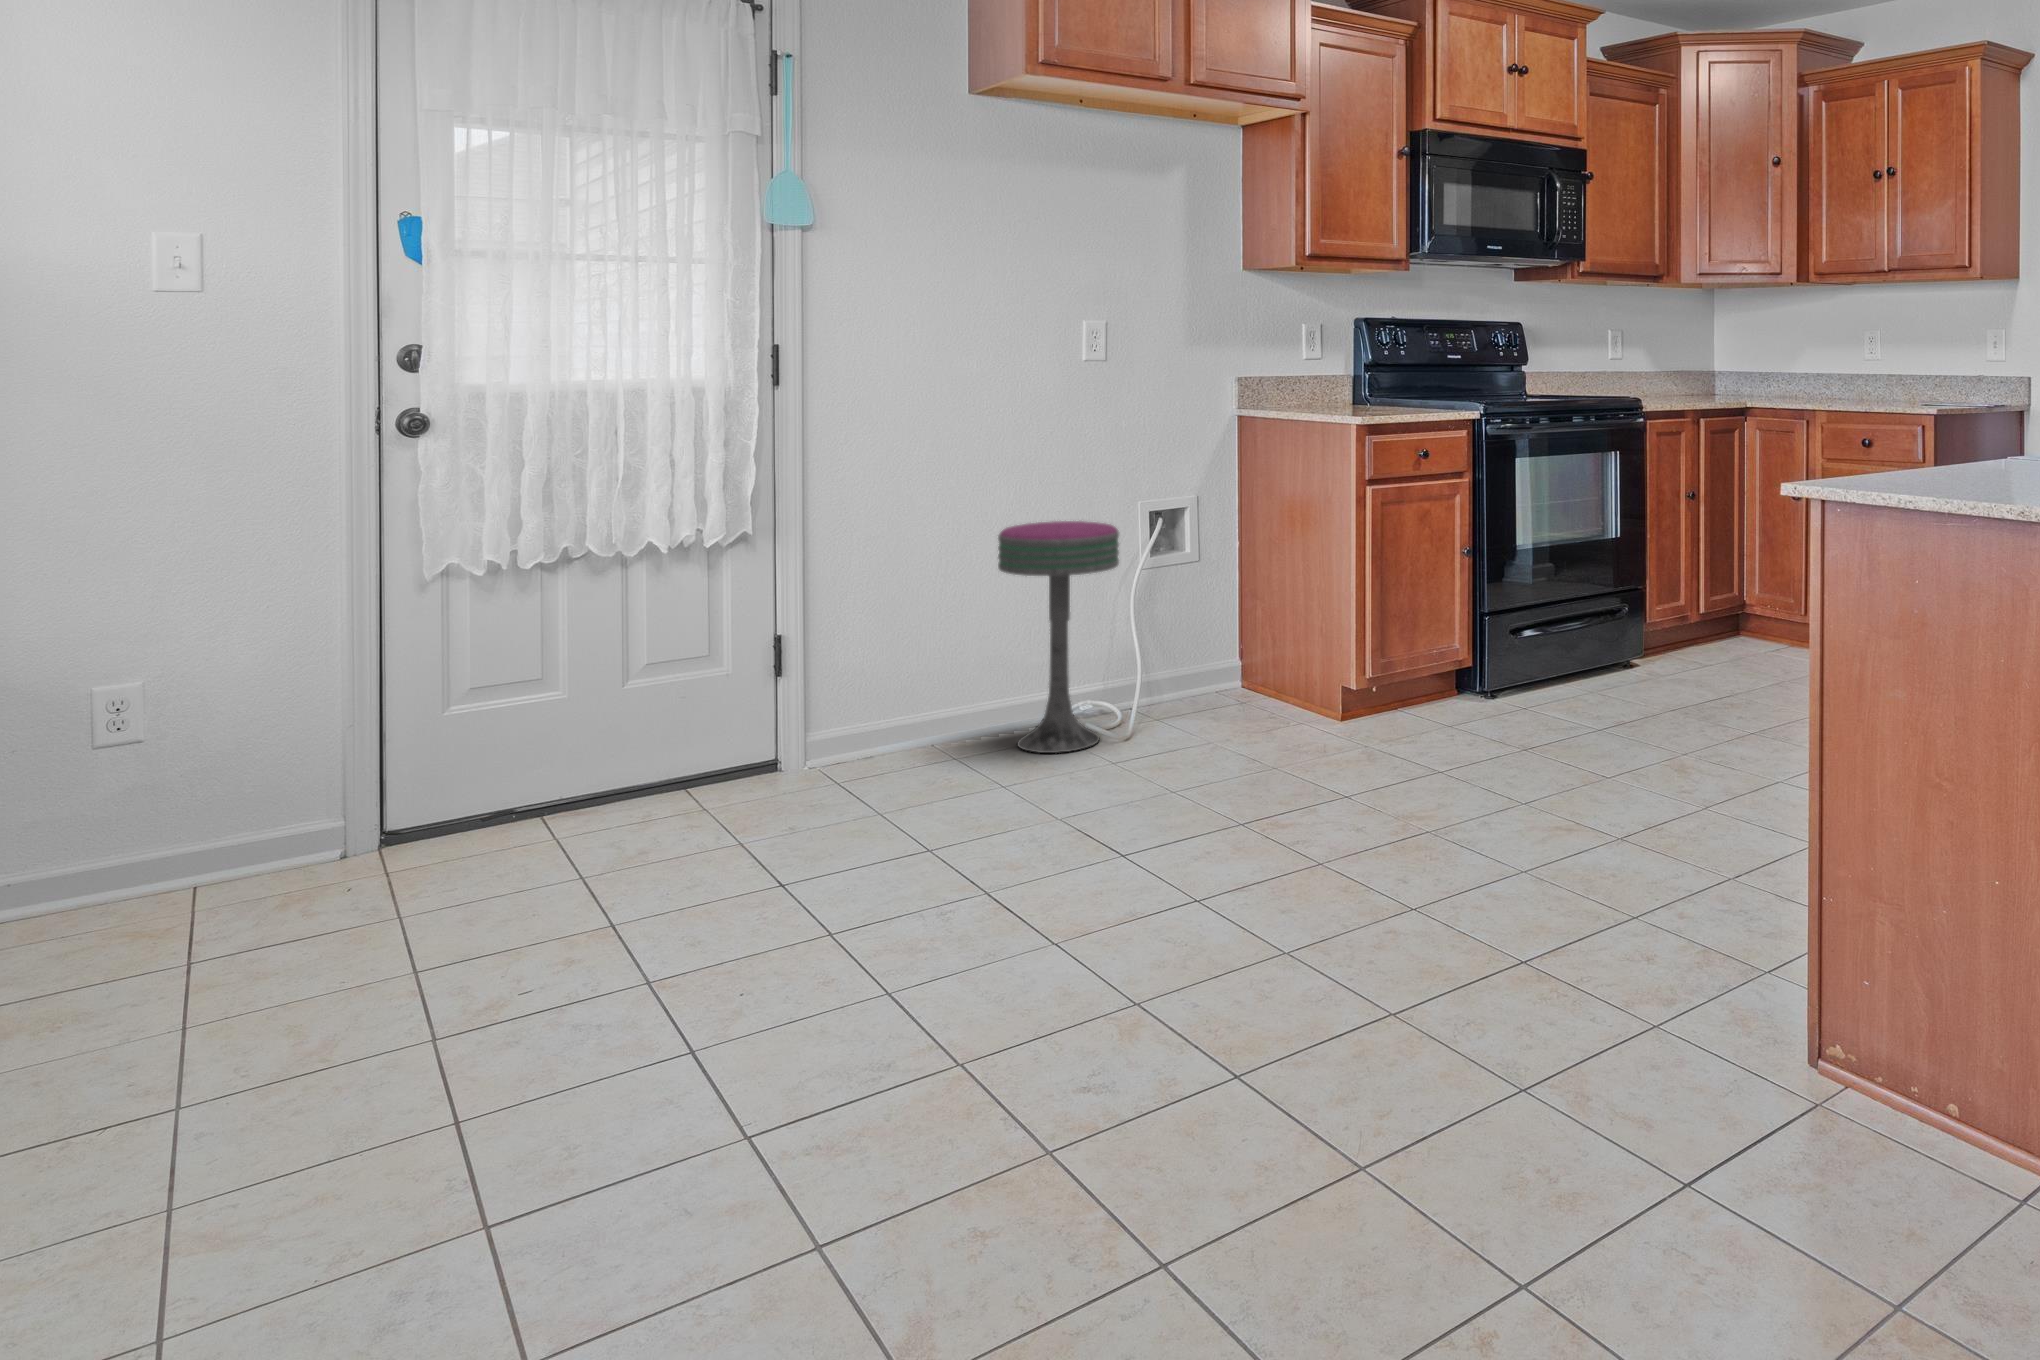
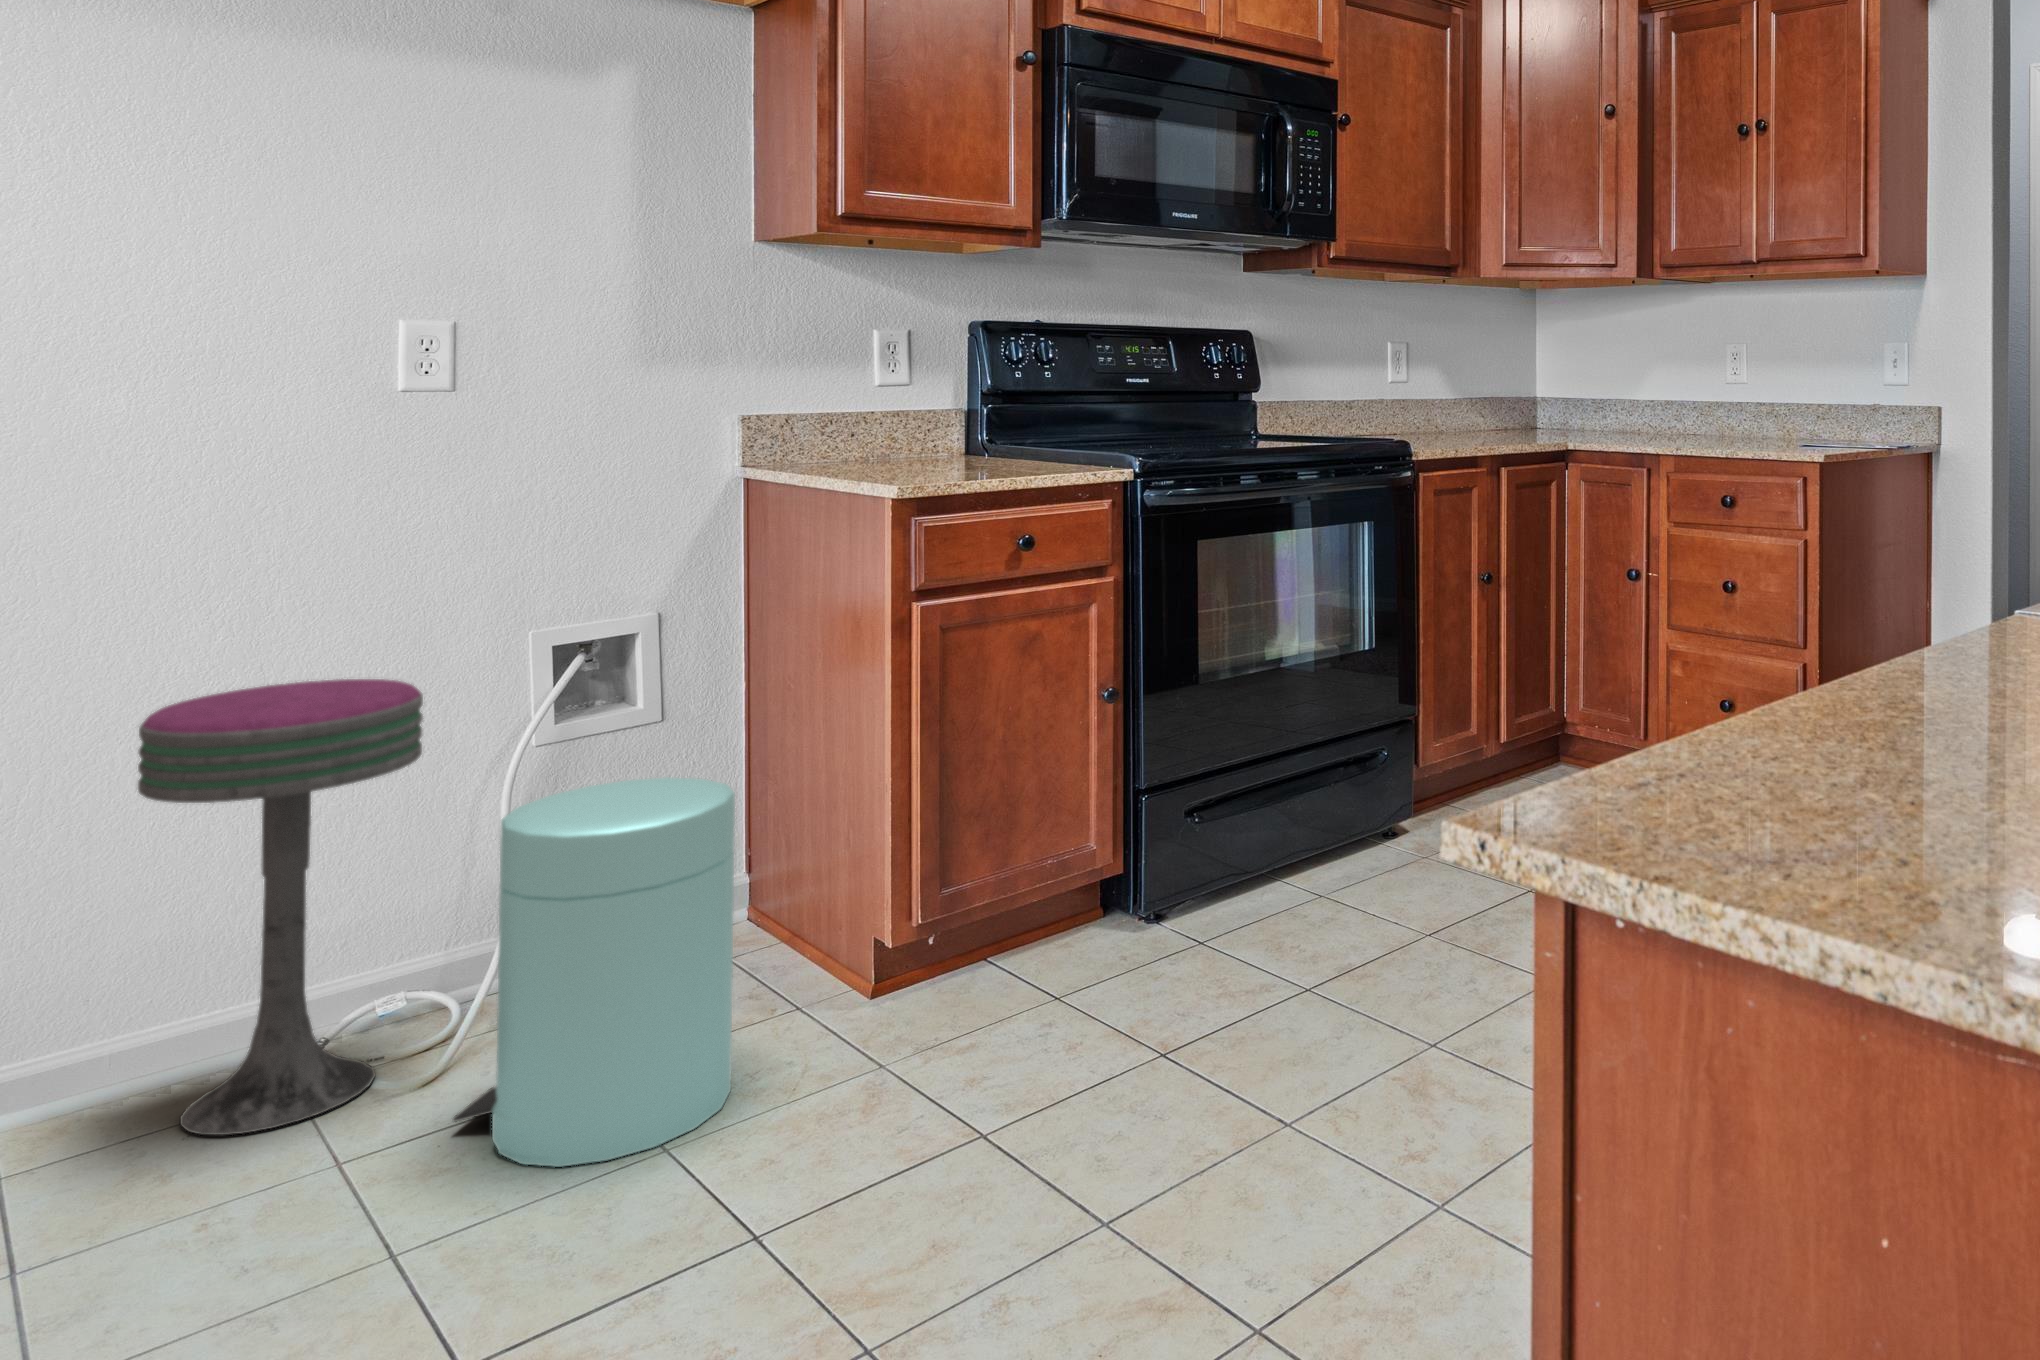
trash can: none [1160,579,1293,772] -> present [453,777,735,1167]

